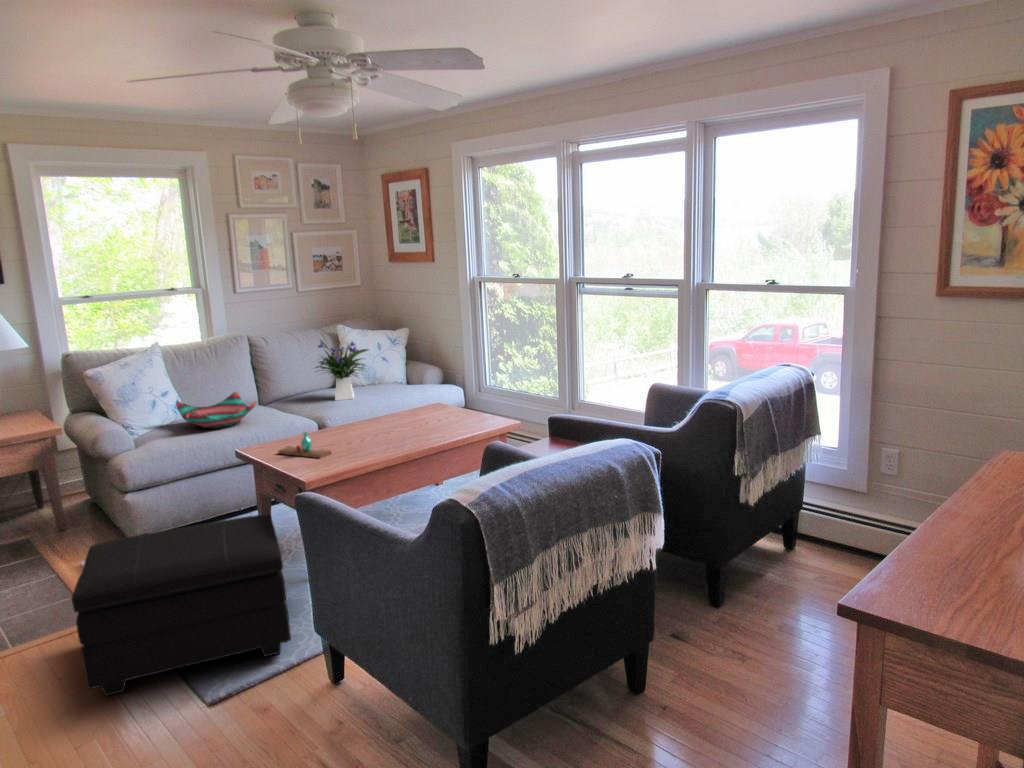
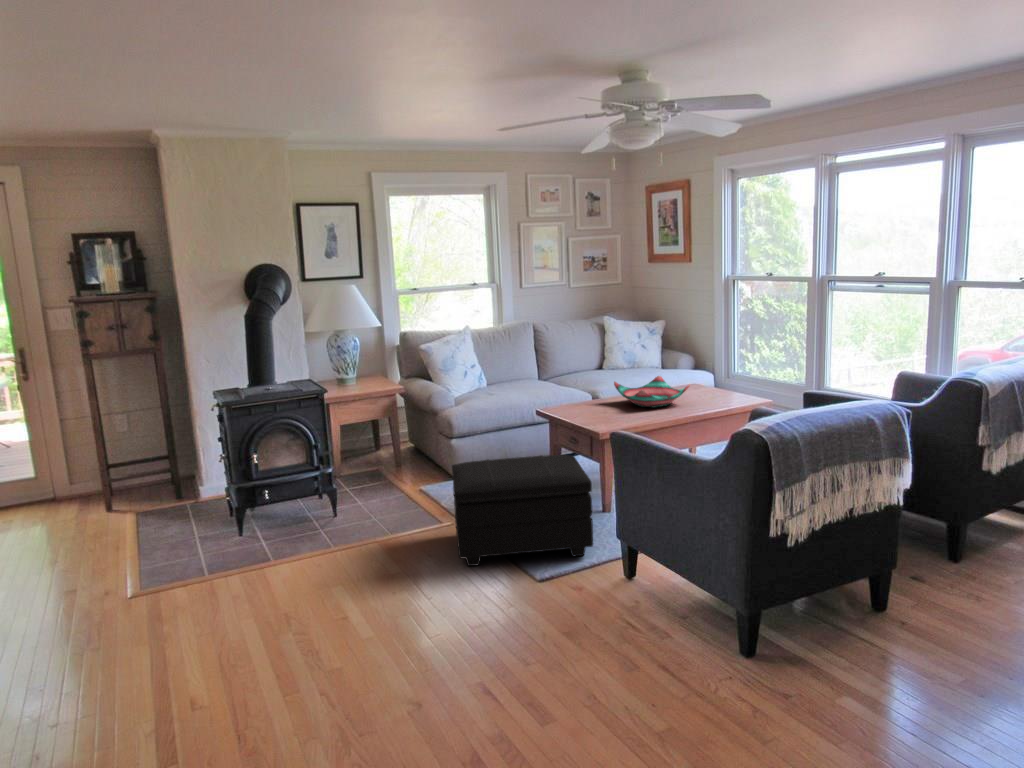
flower arrangement: present [316,340,368,400] -> none [584,327,634,380]
decorative bowl: present [176,392,256,428] -> present [614,376,690,408]
vase: present [278,432,331,458] -> none [571,397,614,419]

